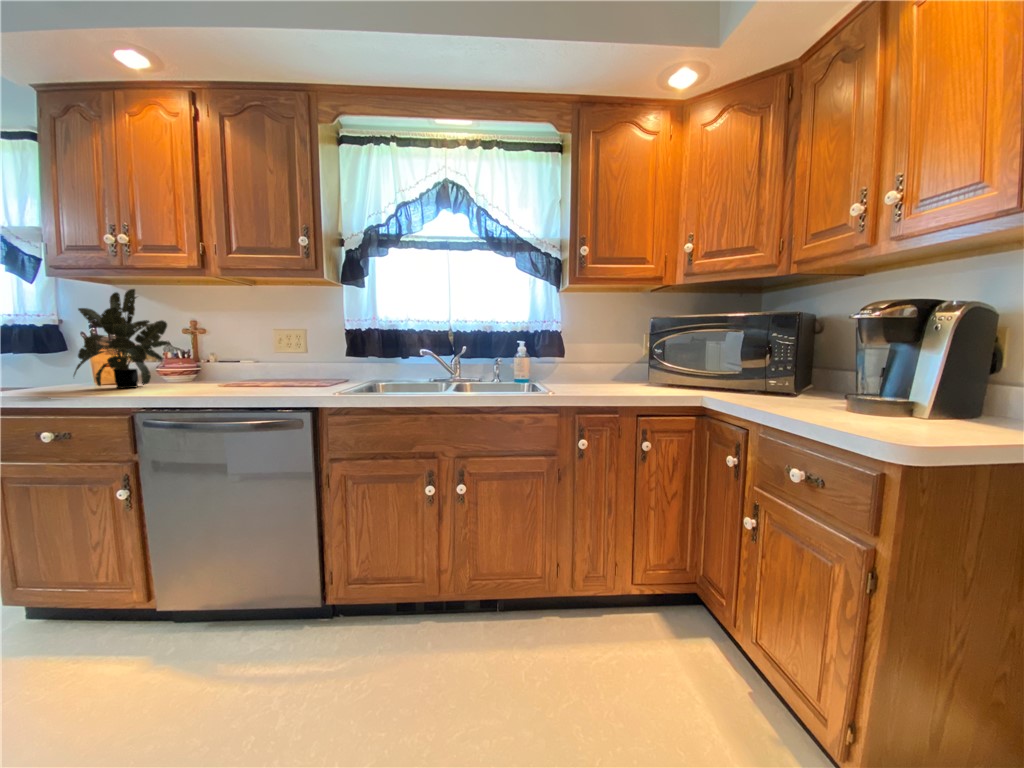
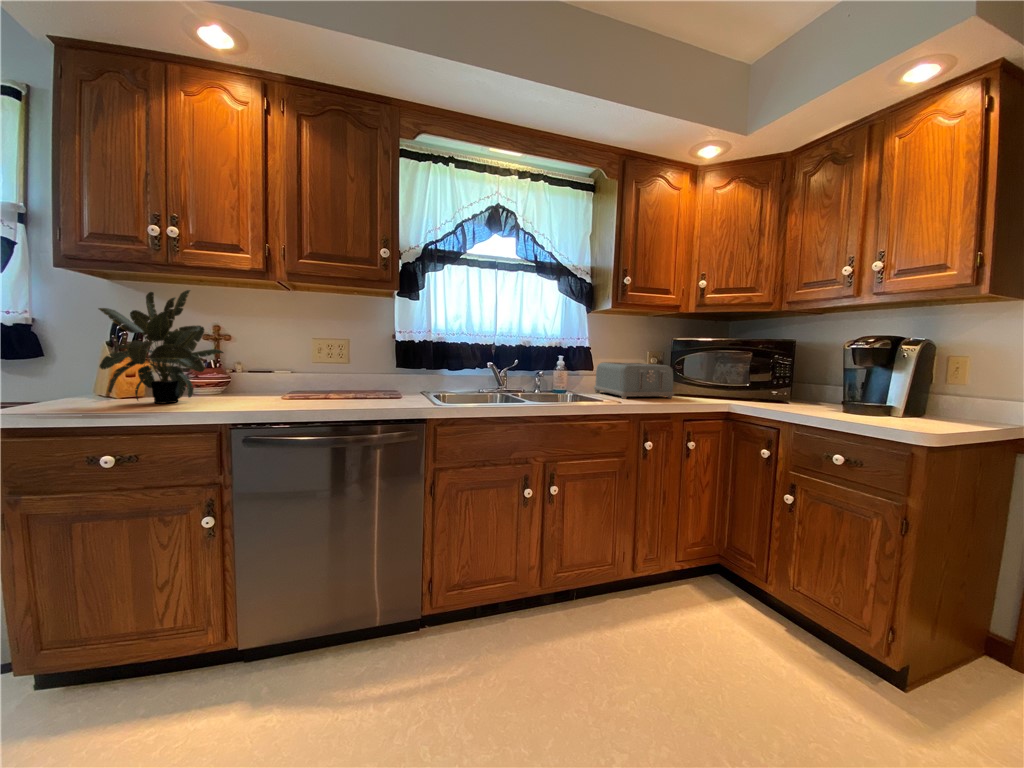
toaster: none [569,348,649,390] -> present [594,362,674,399]

